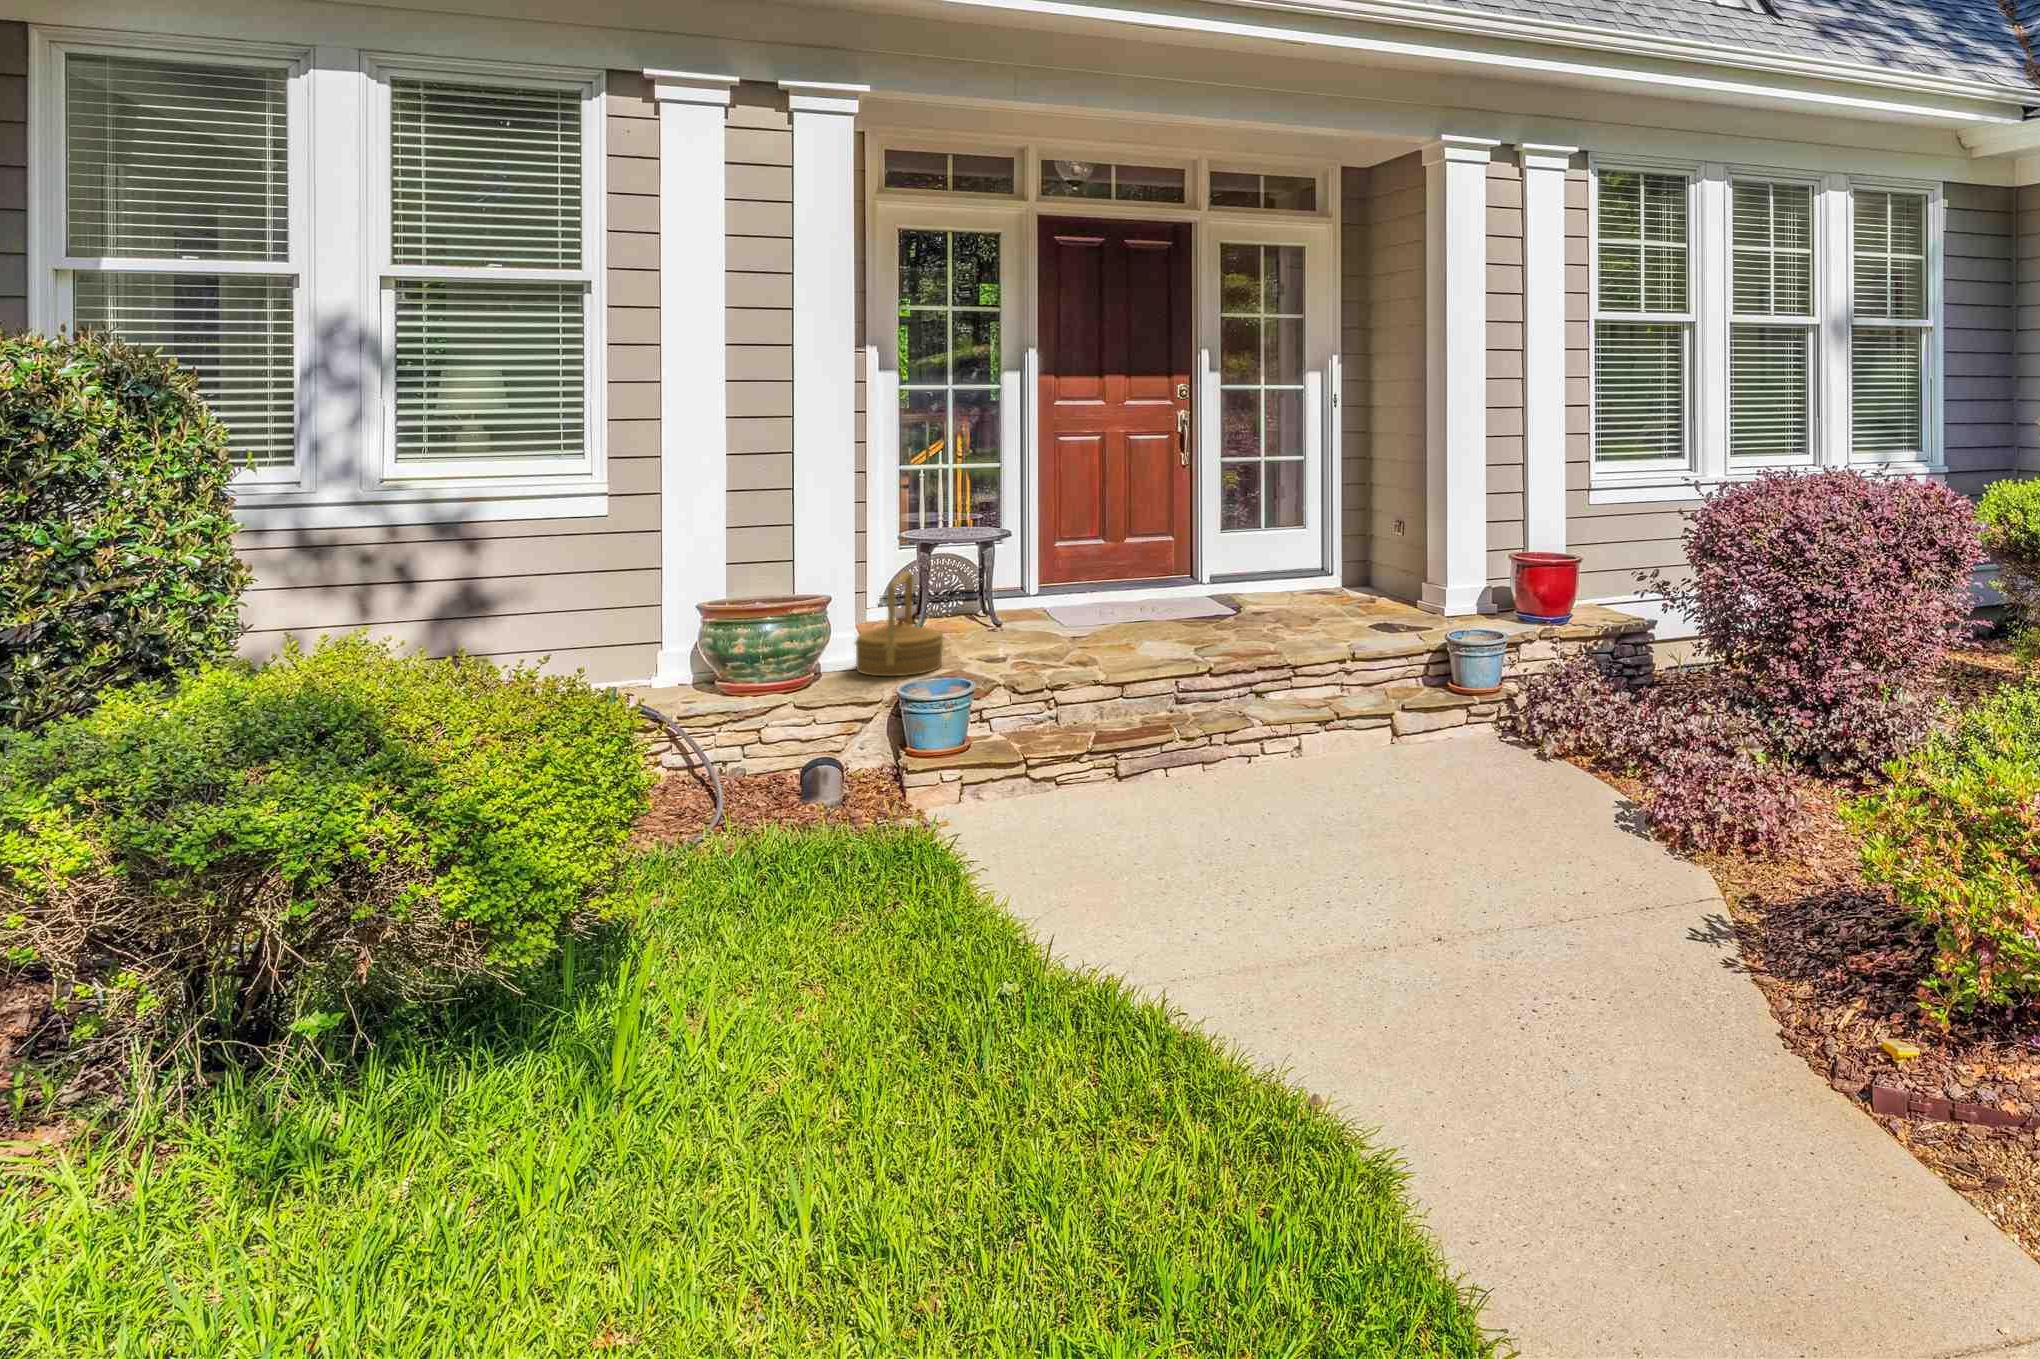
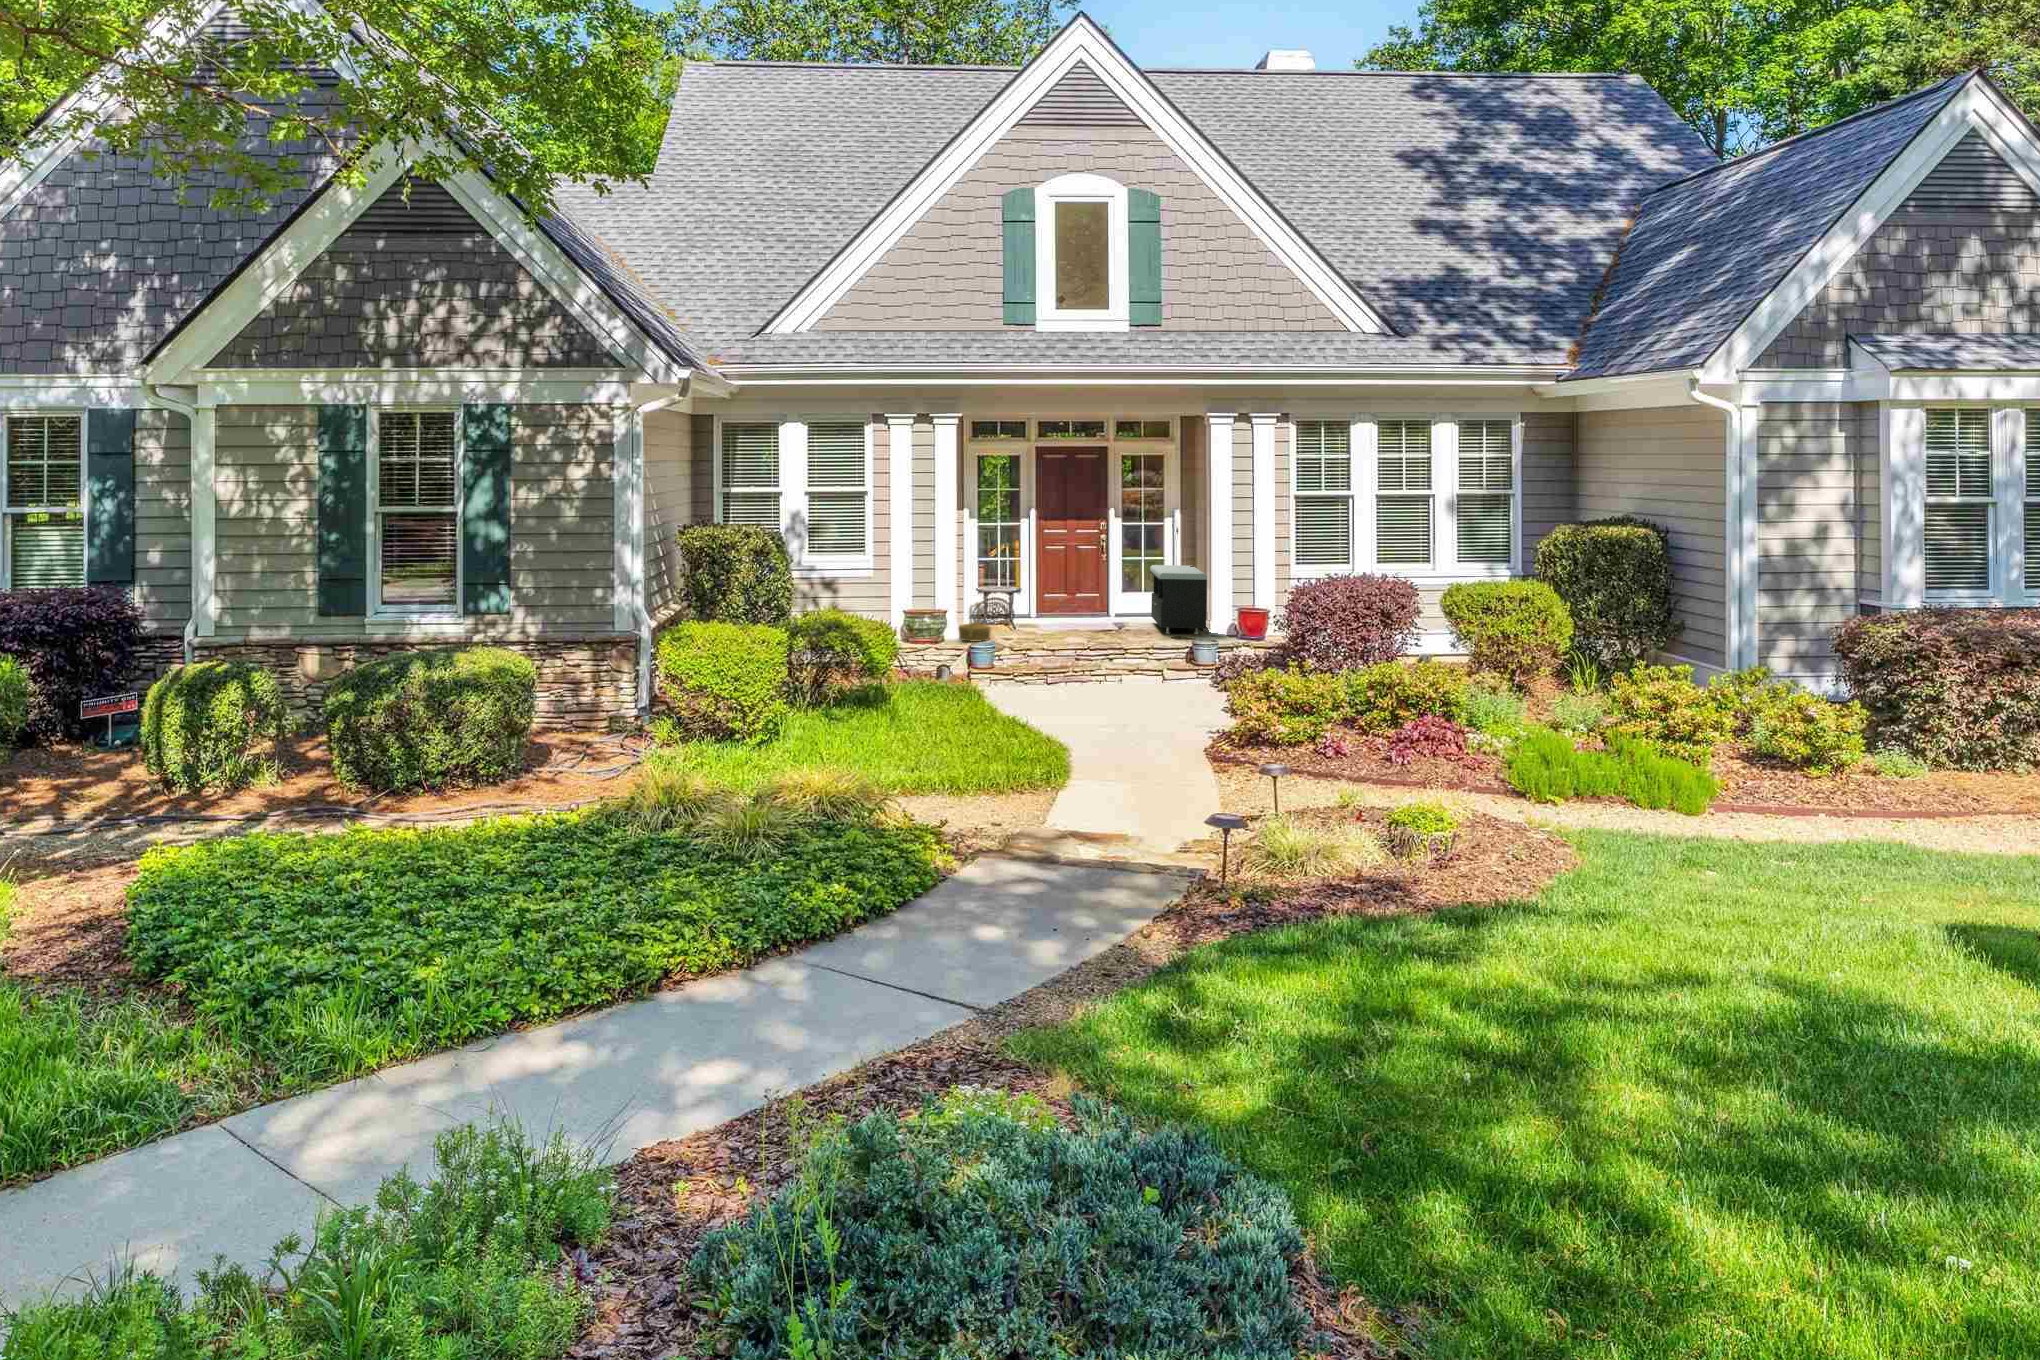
storage bench: none [1289,468,1438,619] -> present [1150,565,1207,634]

